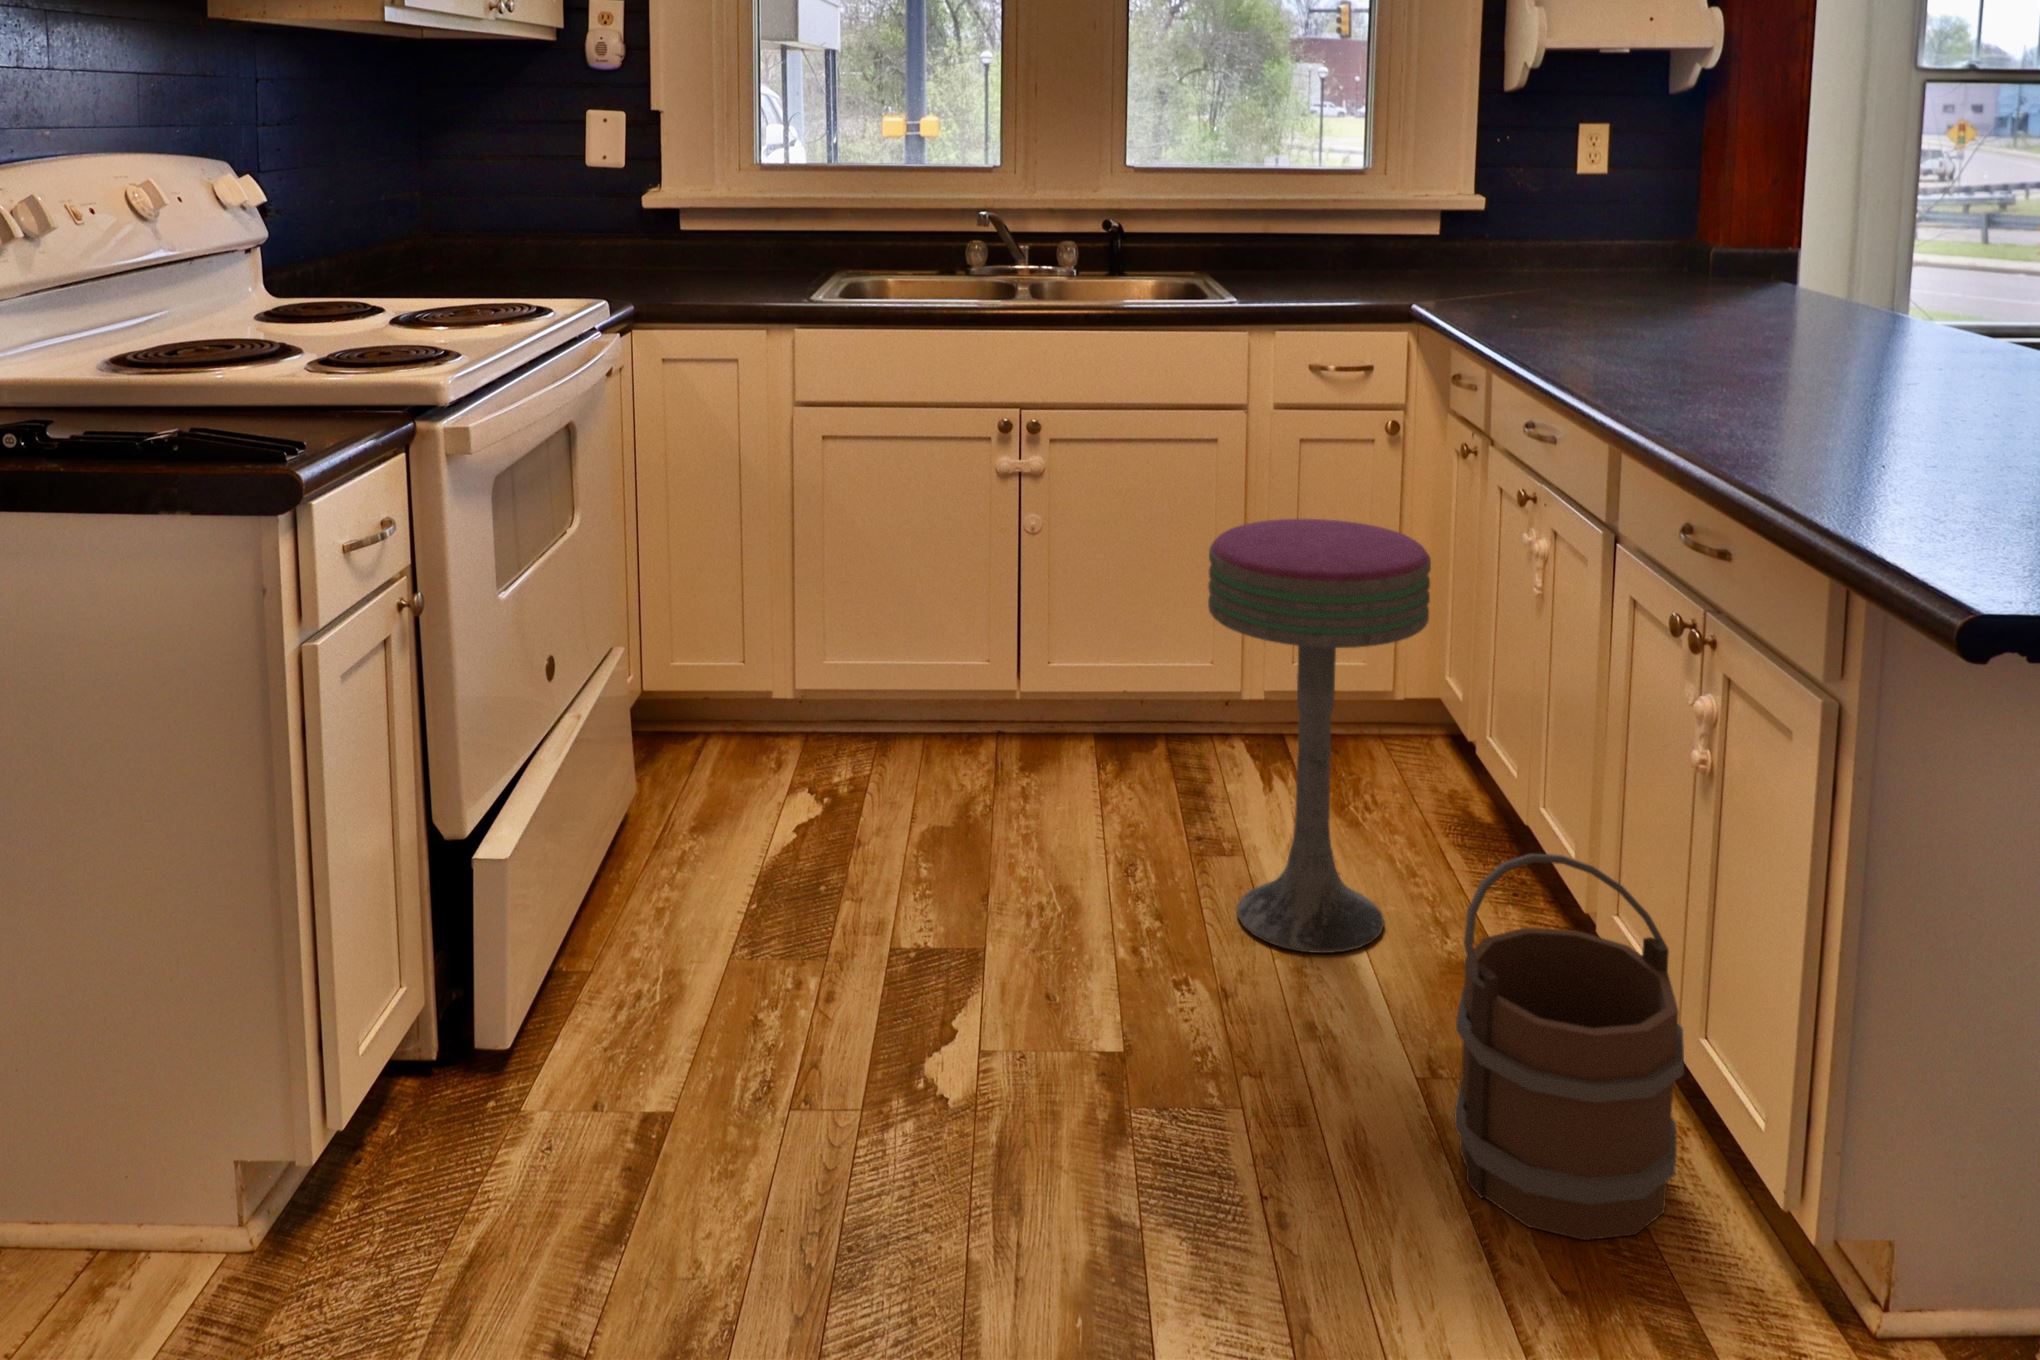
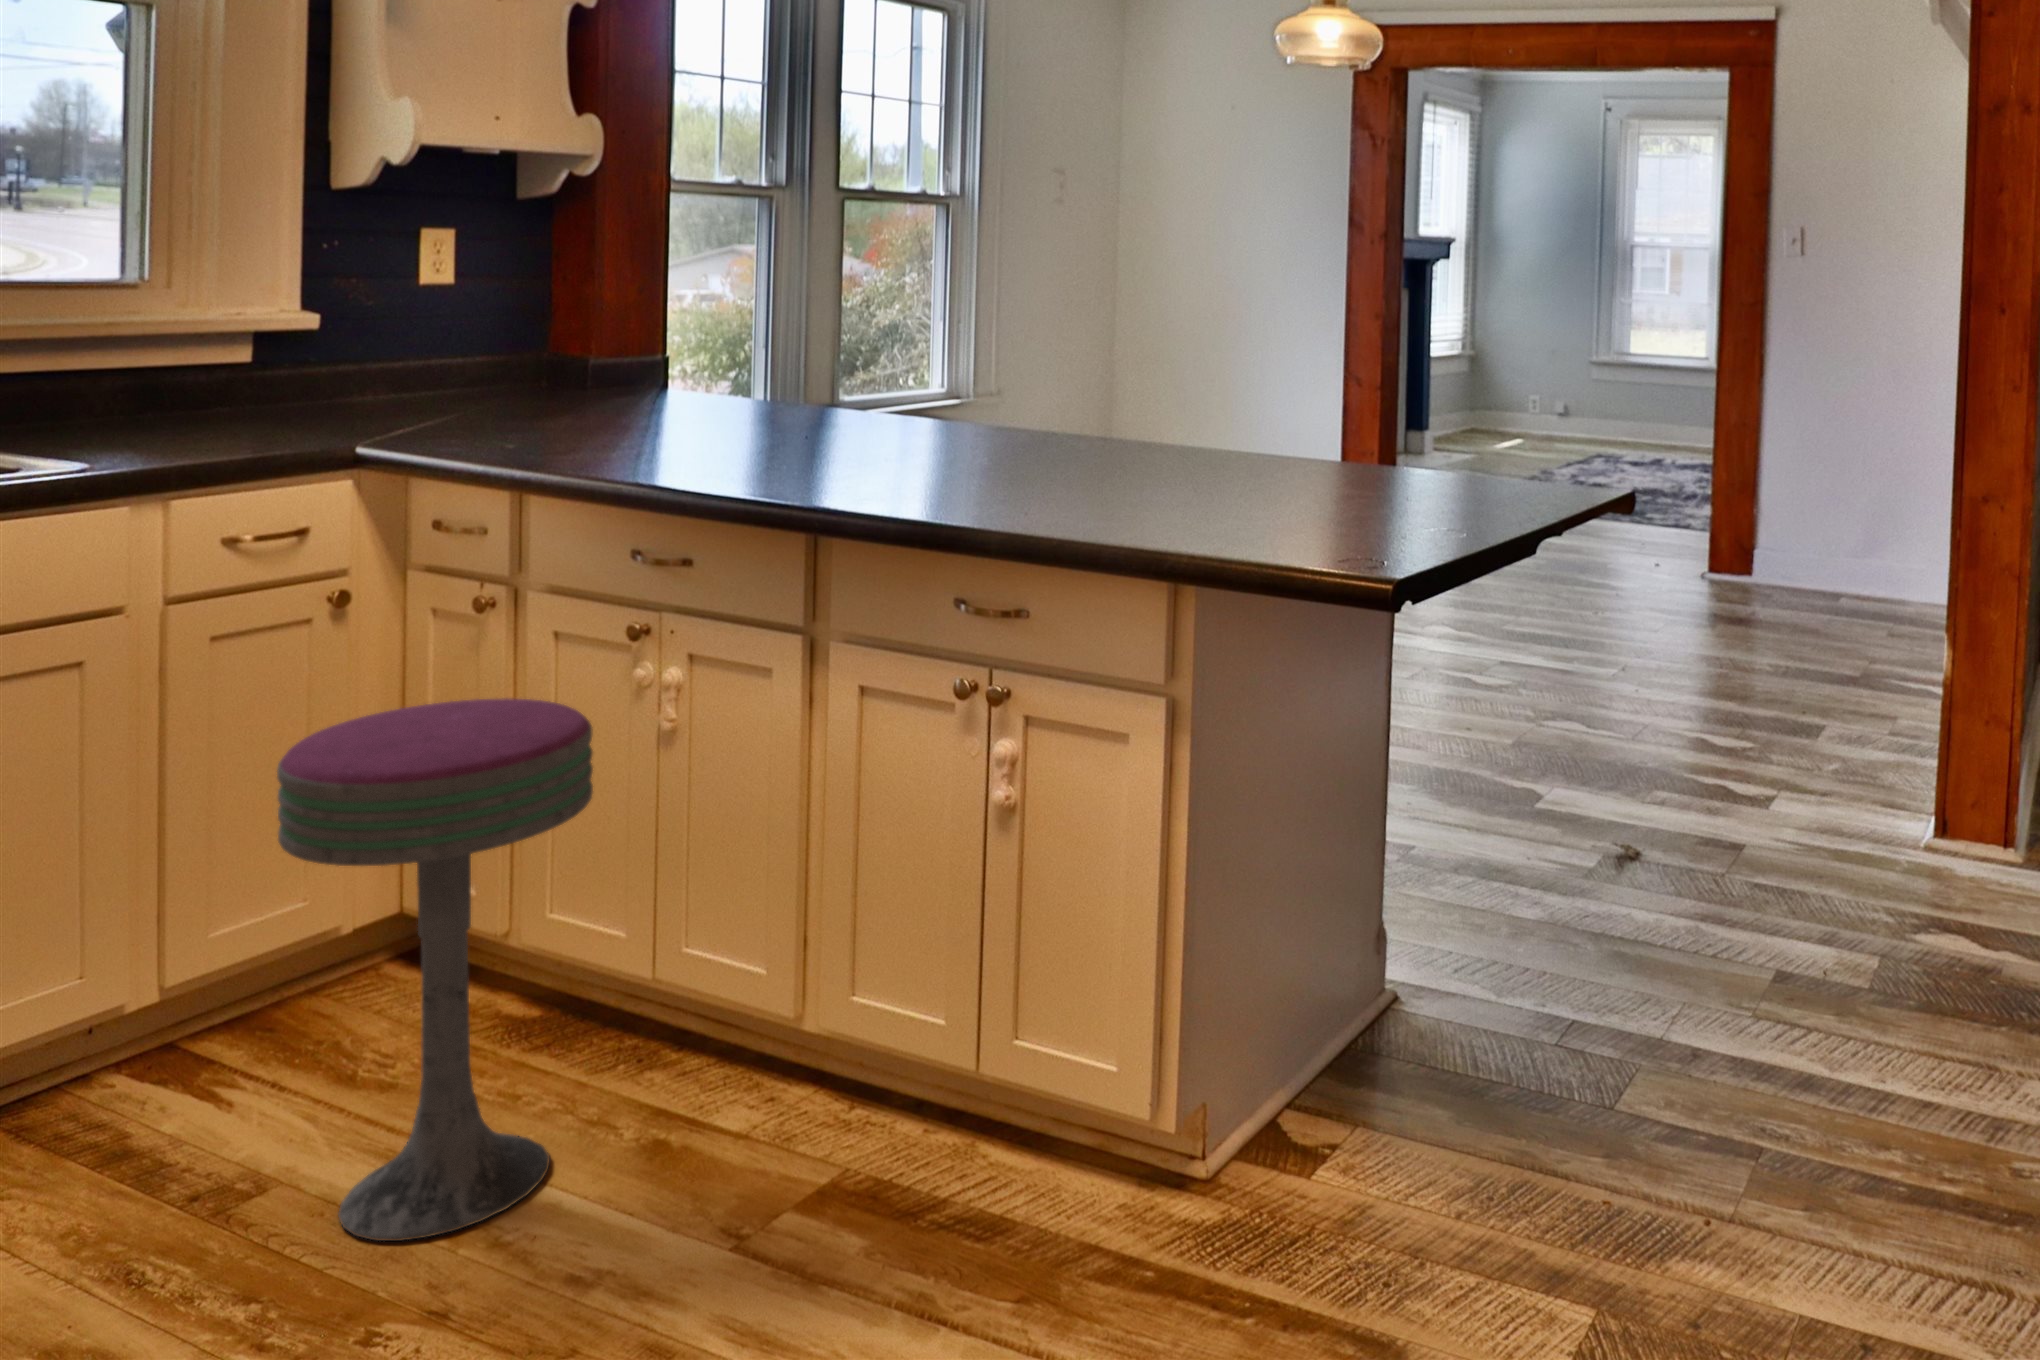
bucket: present [1455,854,1684,1240] -> none [815,938,1032,1296]

